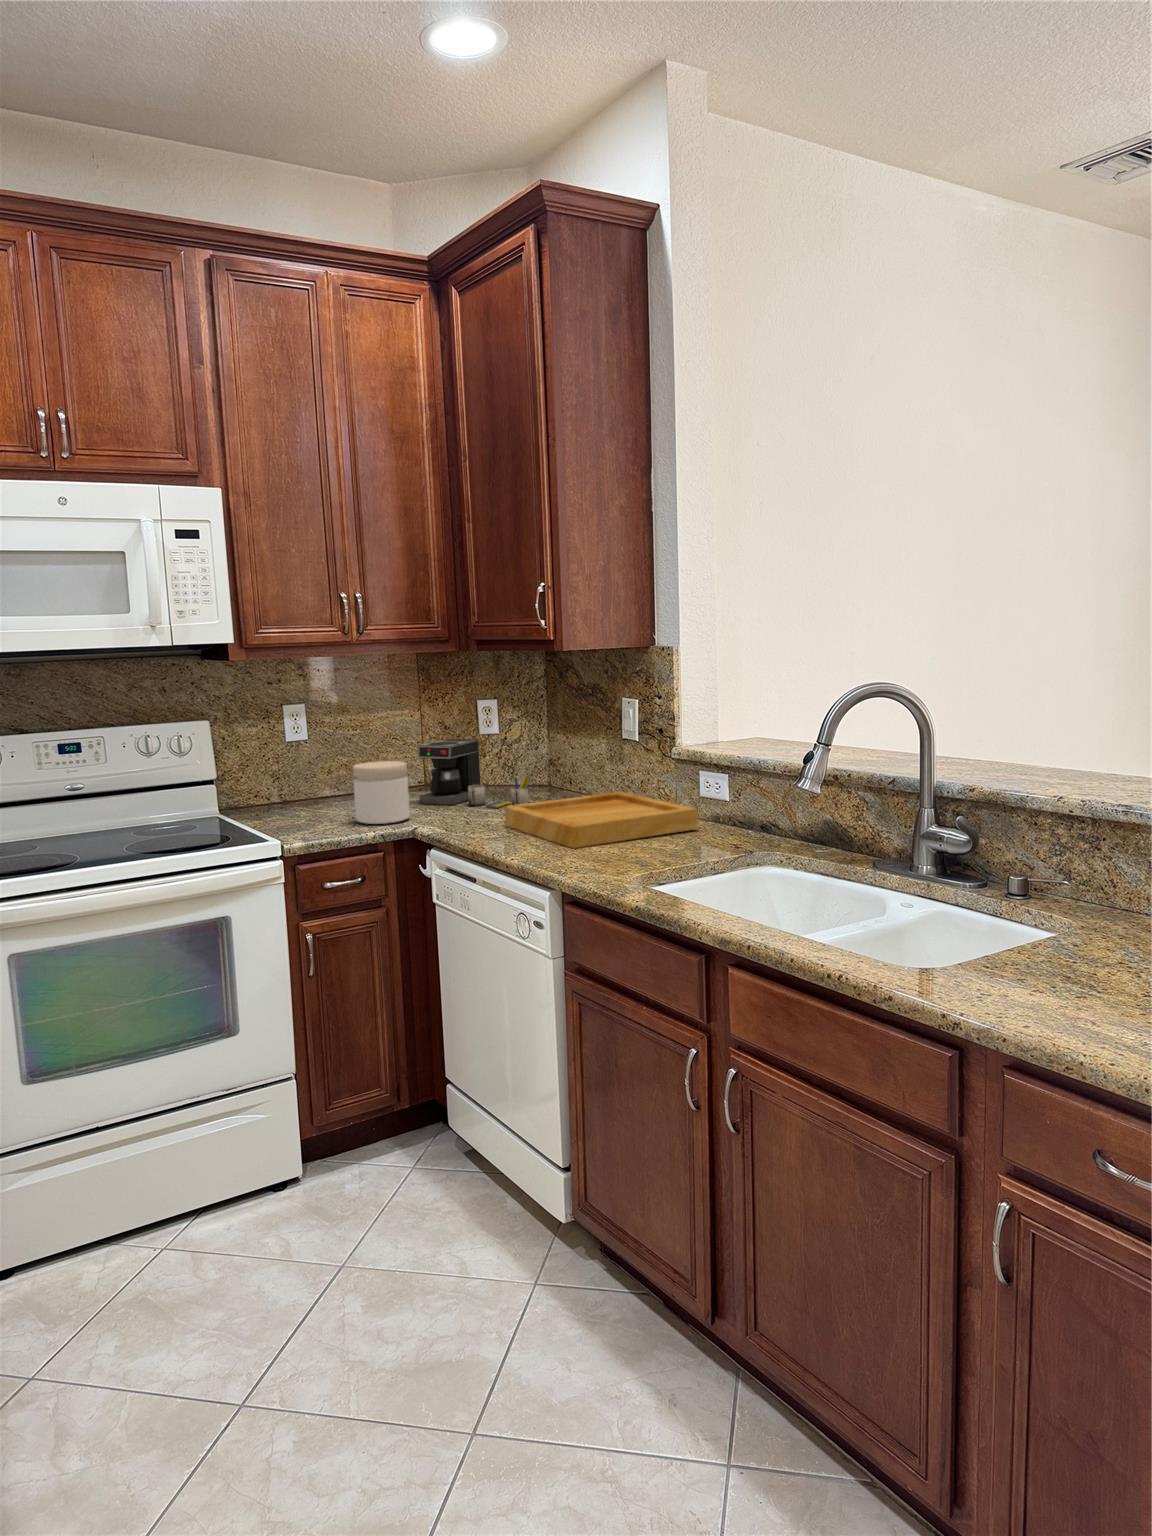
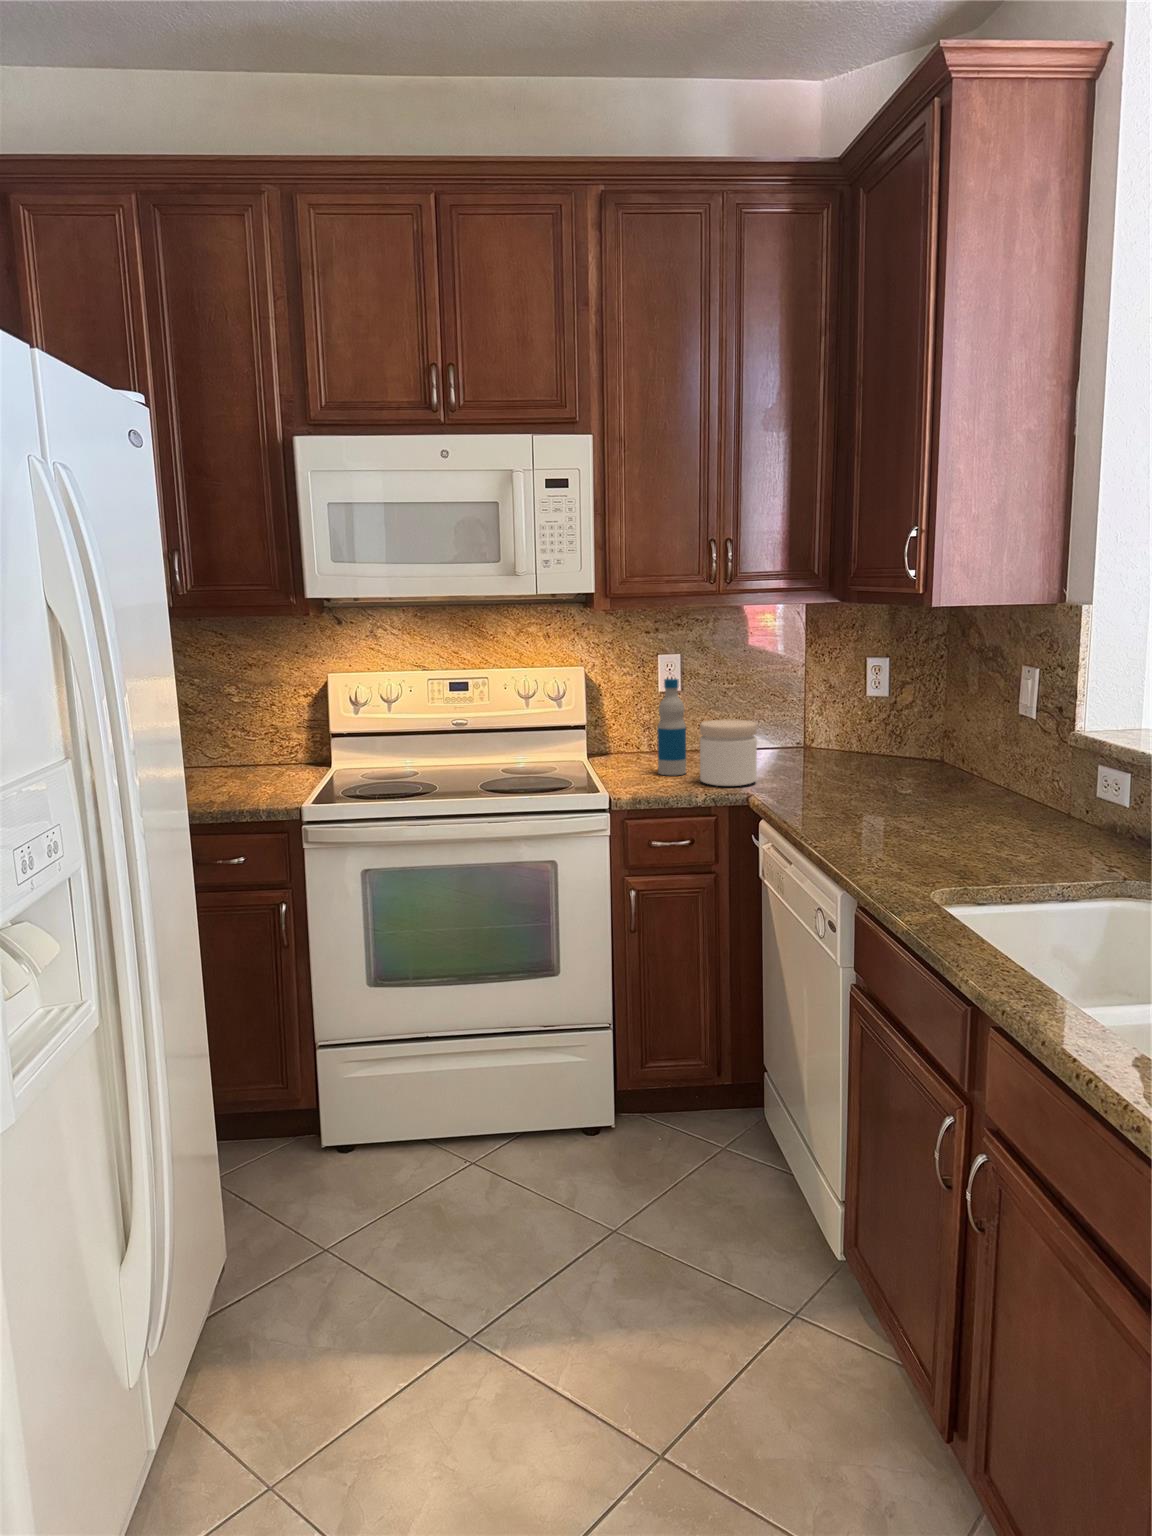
bottle: none [304,726,336,821] -> present [657,679,686,775]
coffee maker: present [418,739,531,808] -> none [783,700,901,783]
tray: present [504,792,698,848] -> none [849,778,1083,843]

